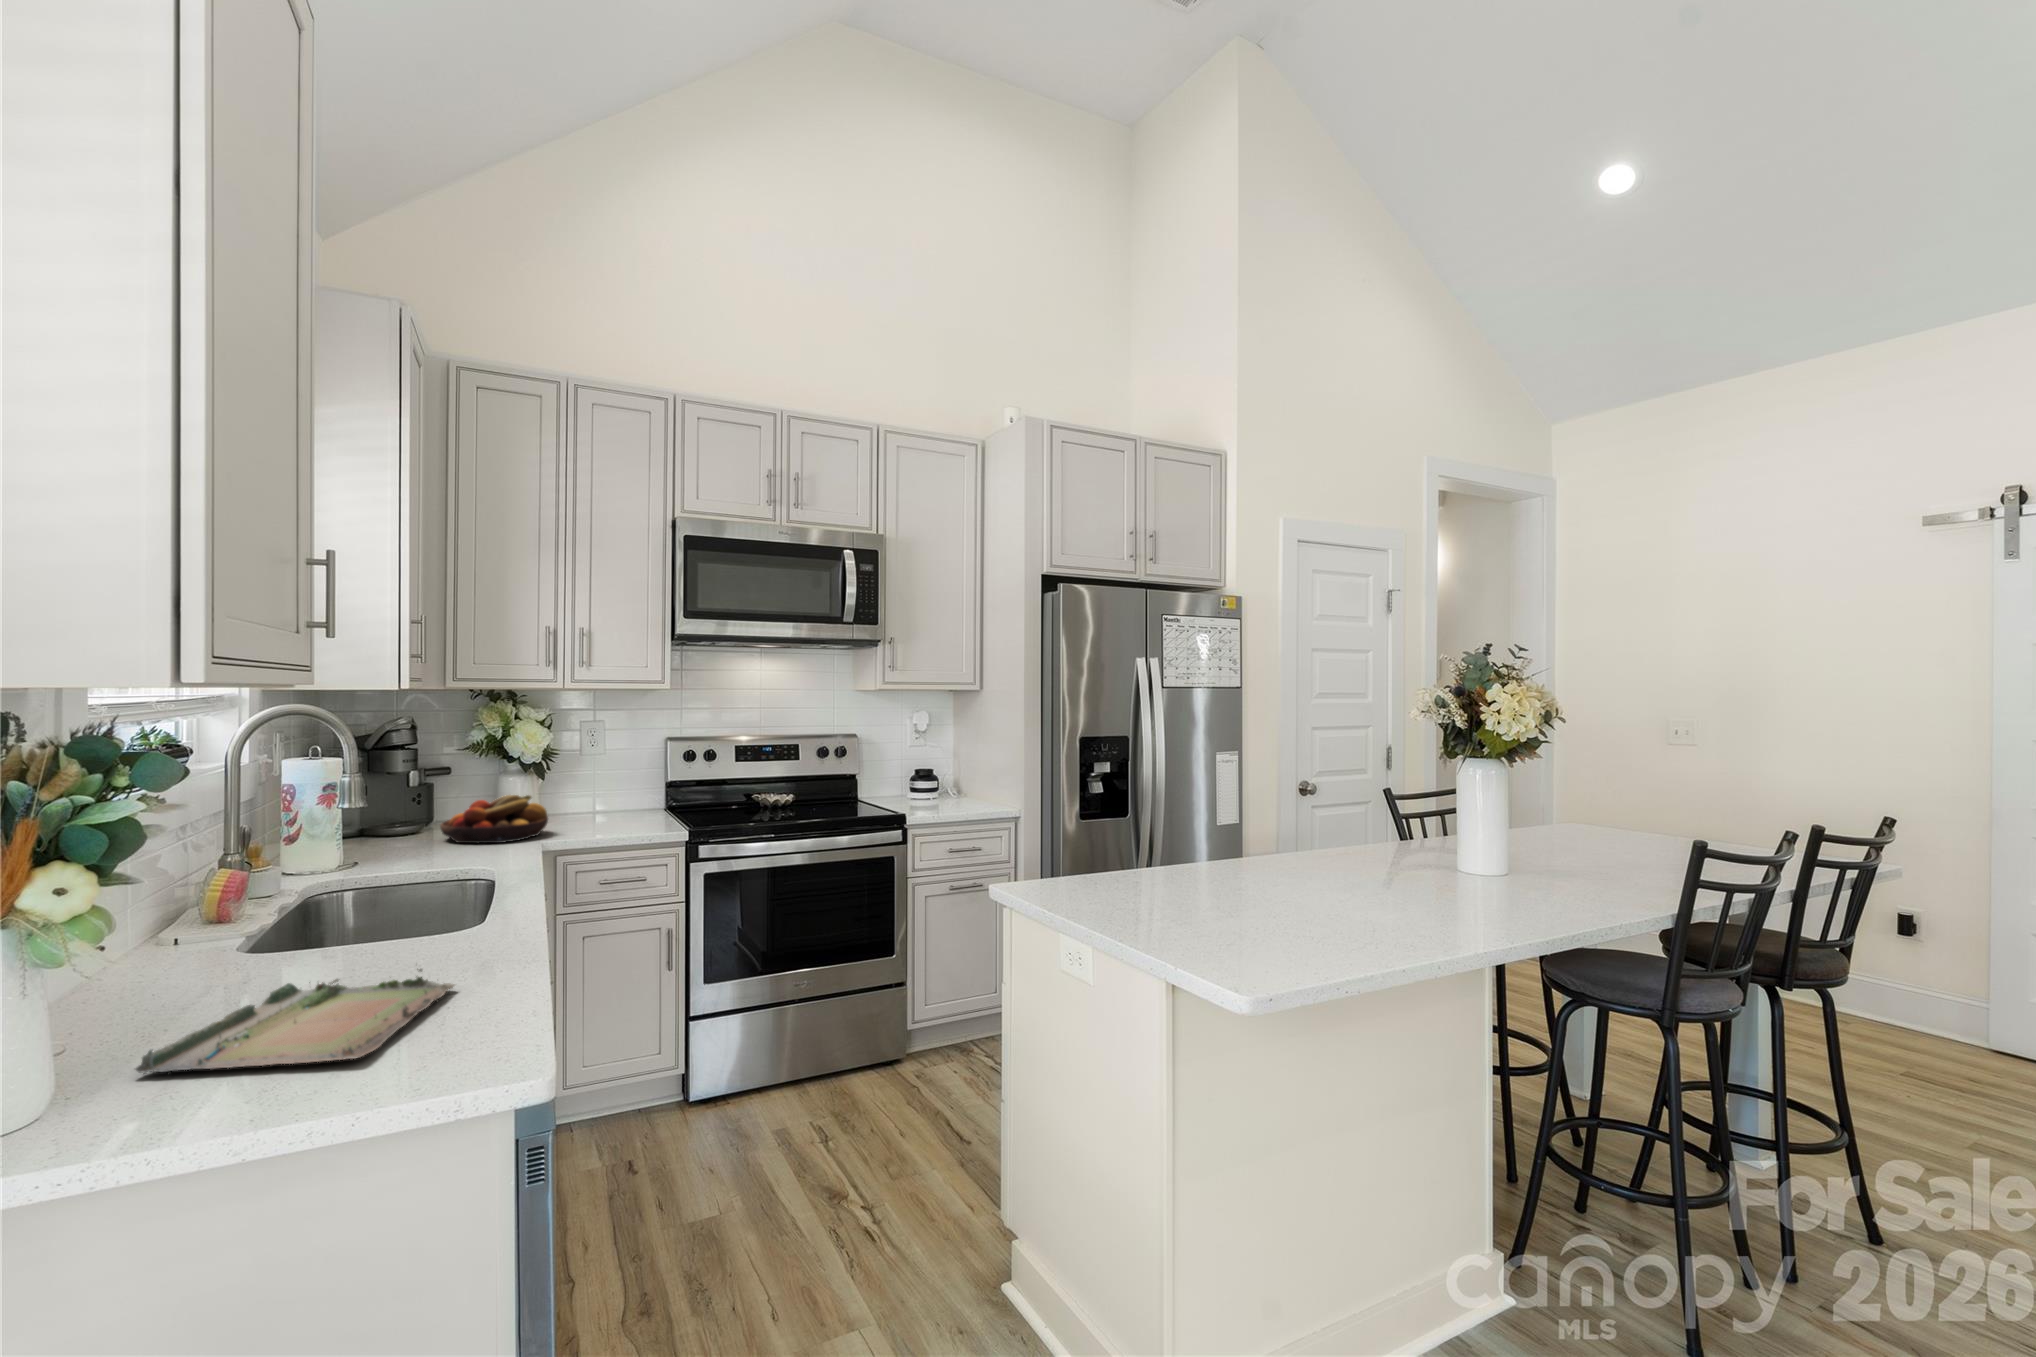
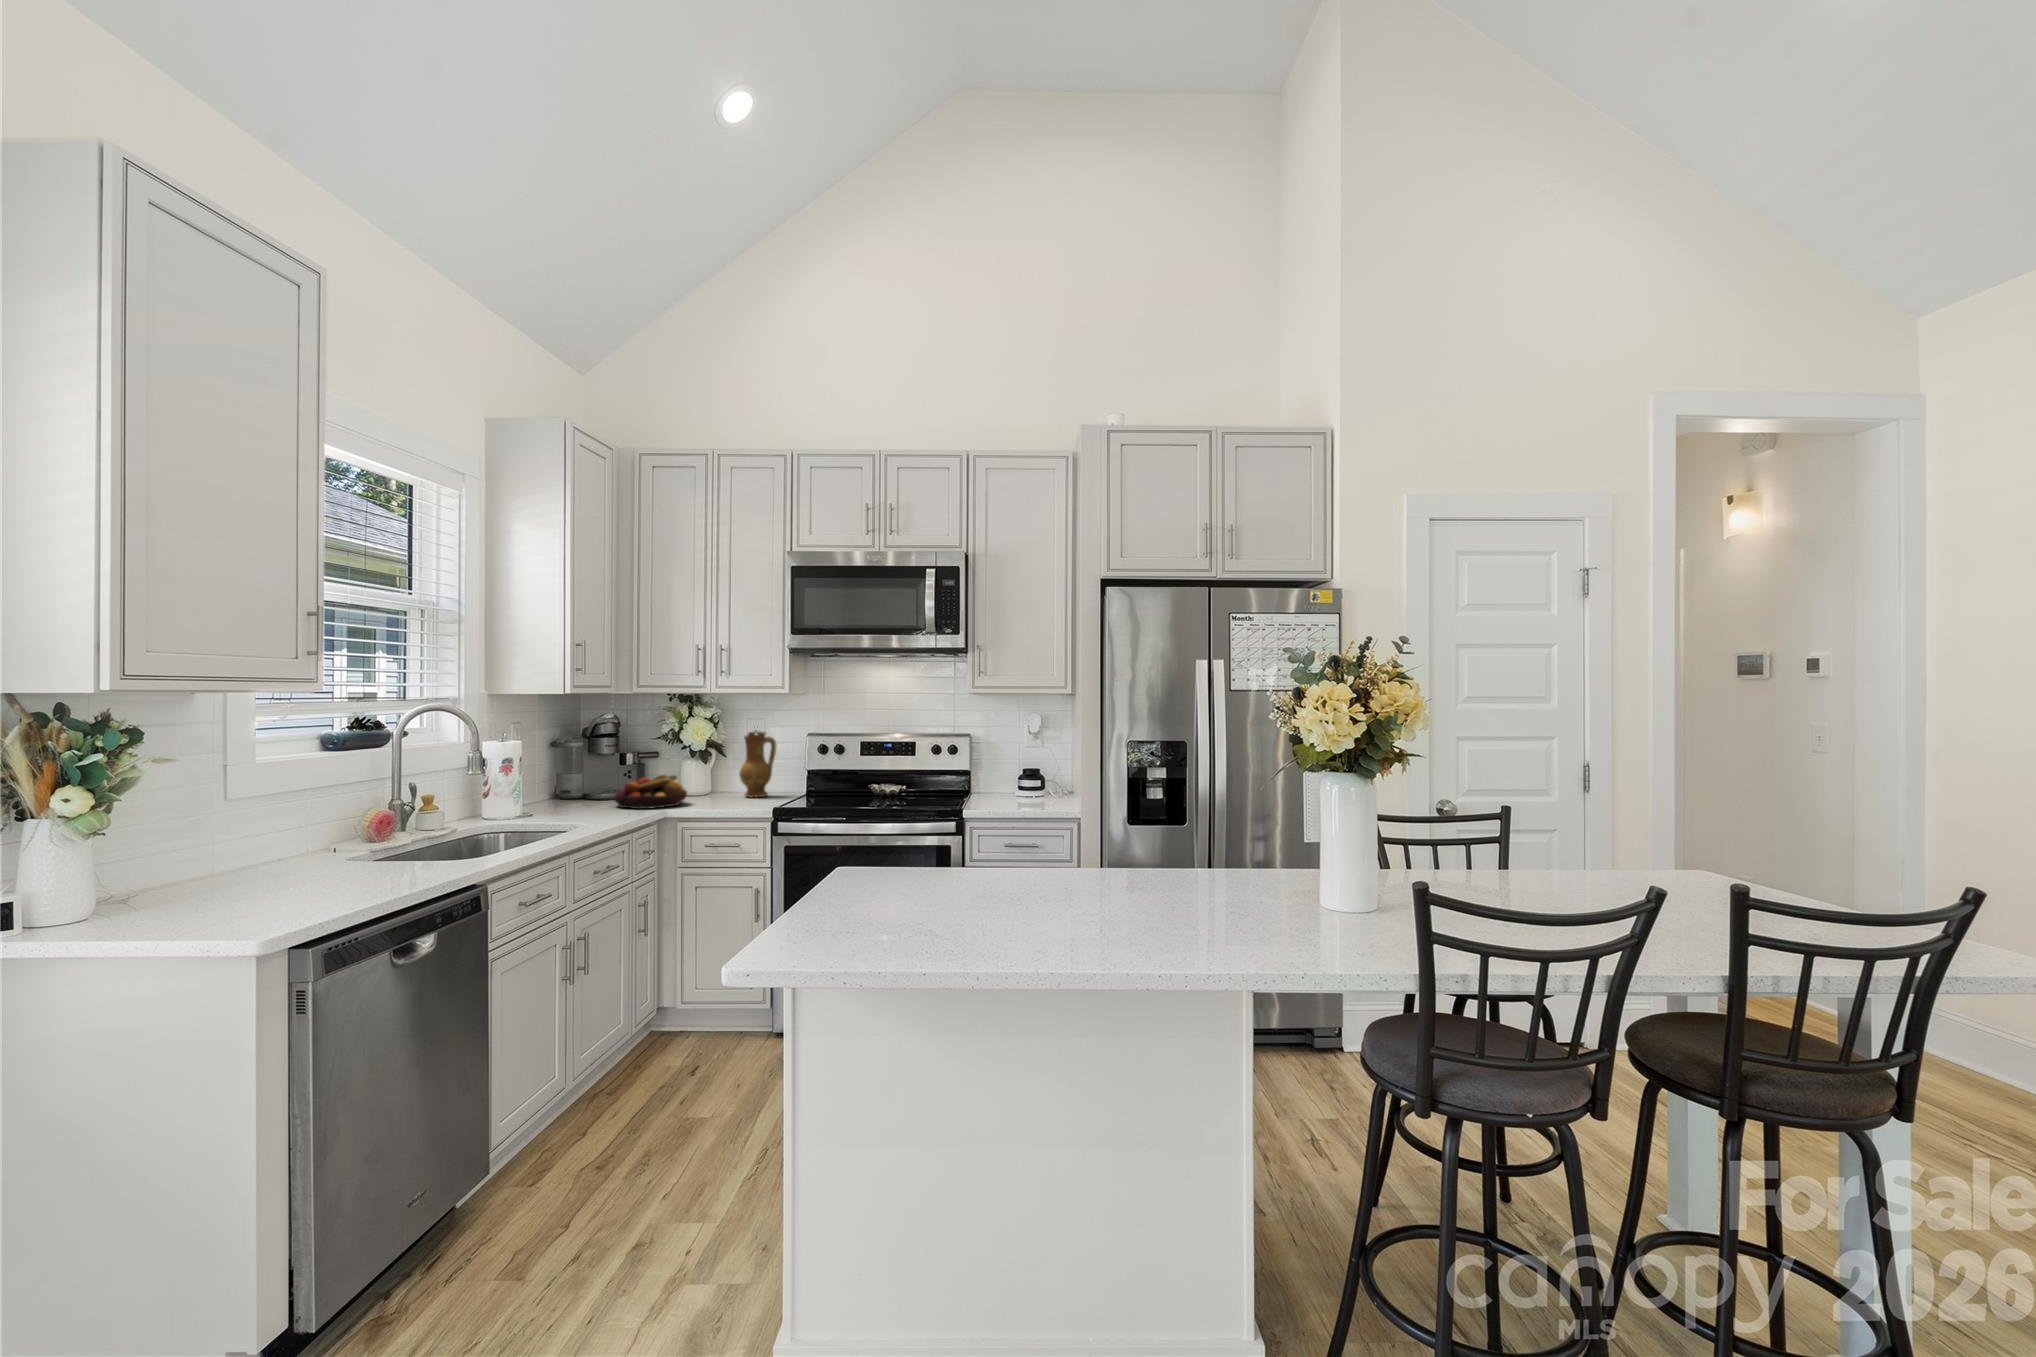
ceramic jug: none [585,736,629,818] -> present [739,731,776,798]
tray: present [135,969,455,1075] -> none [236,857,408,890]

